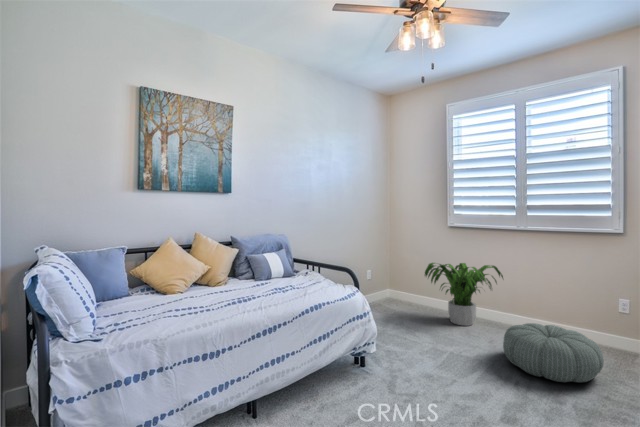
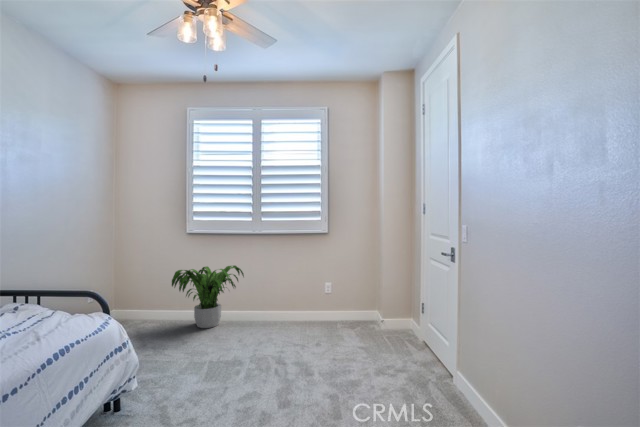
pouf: present [503,323,604,382] -> none [256,308,324,353]

